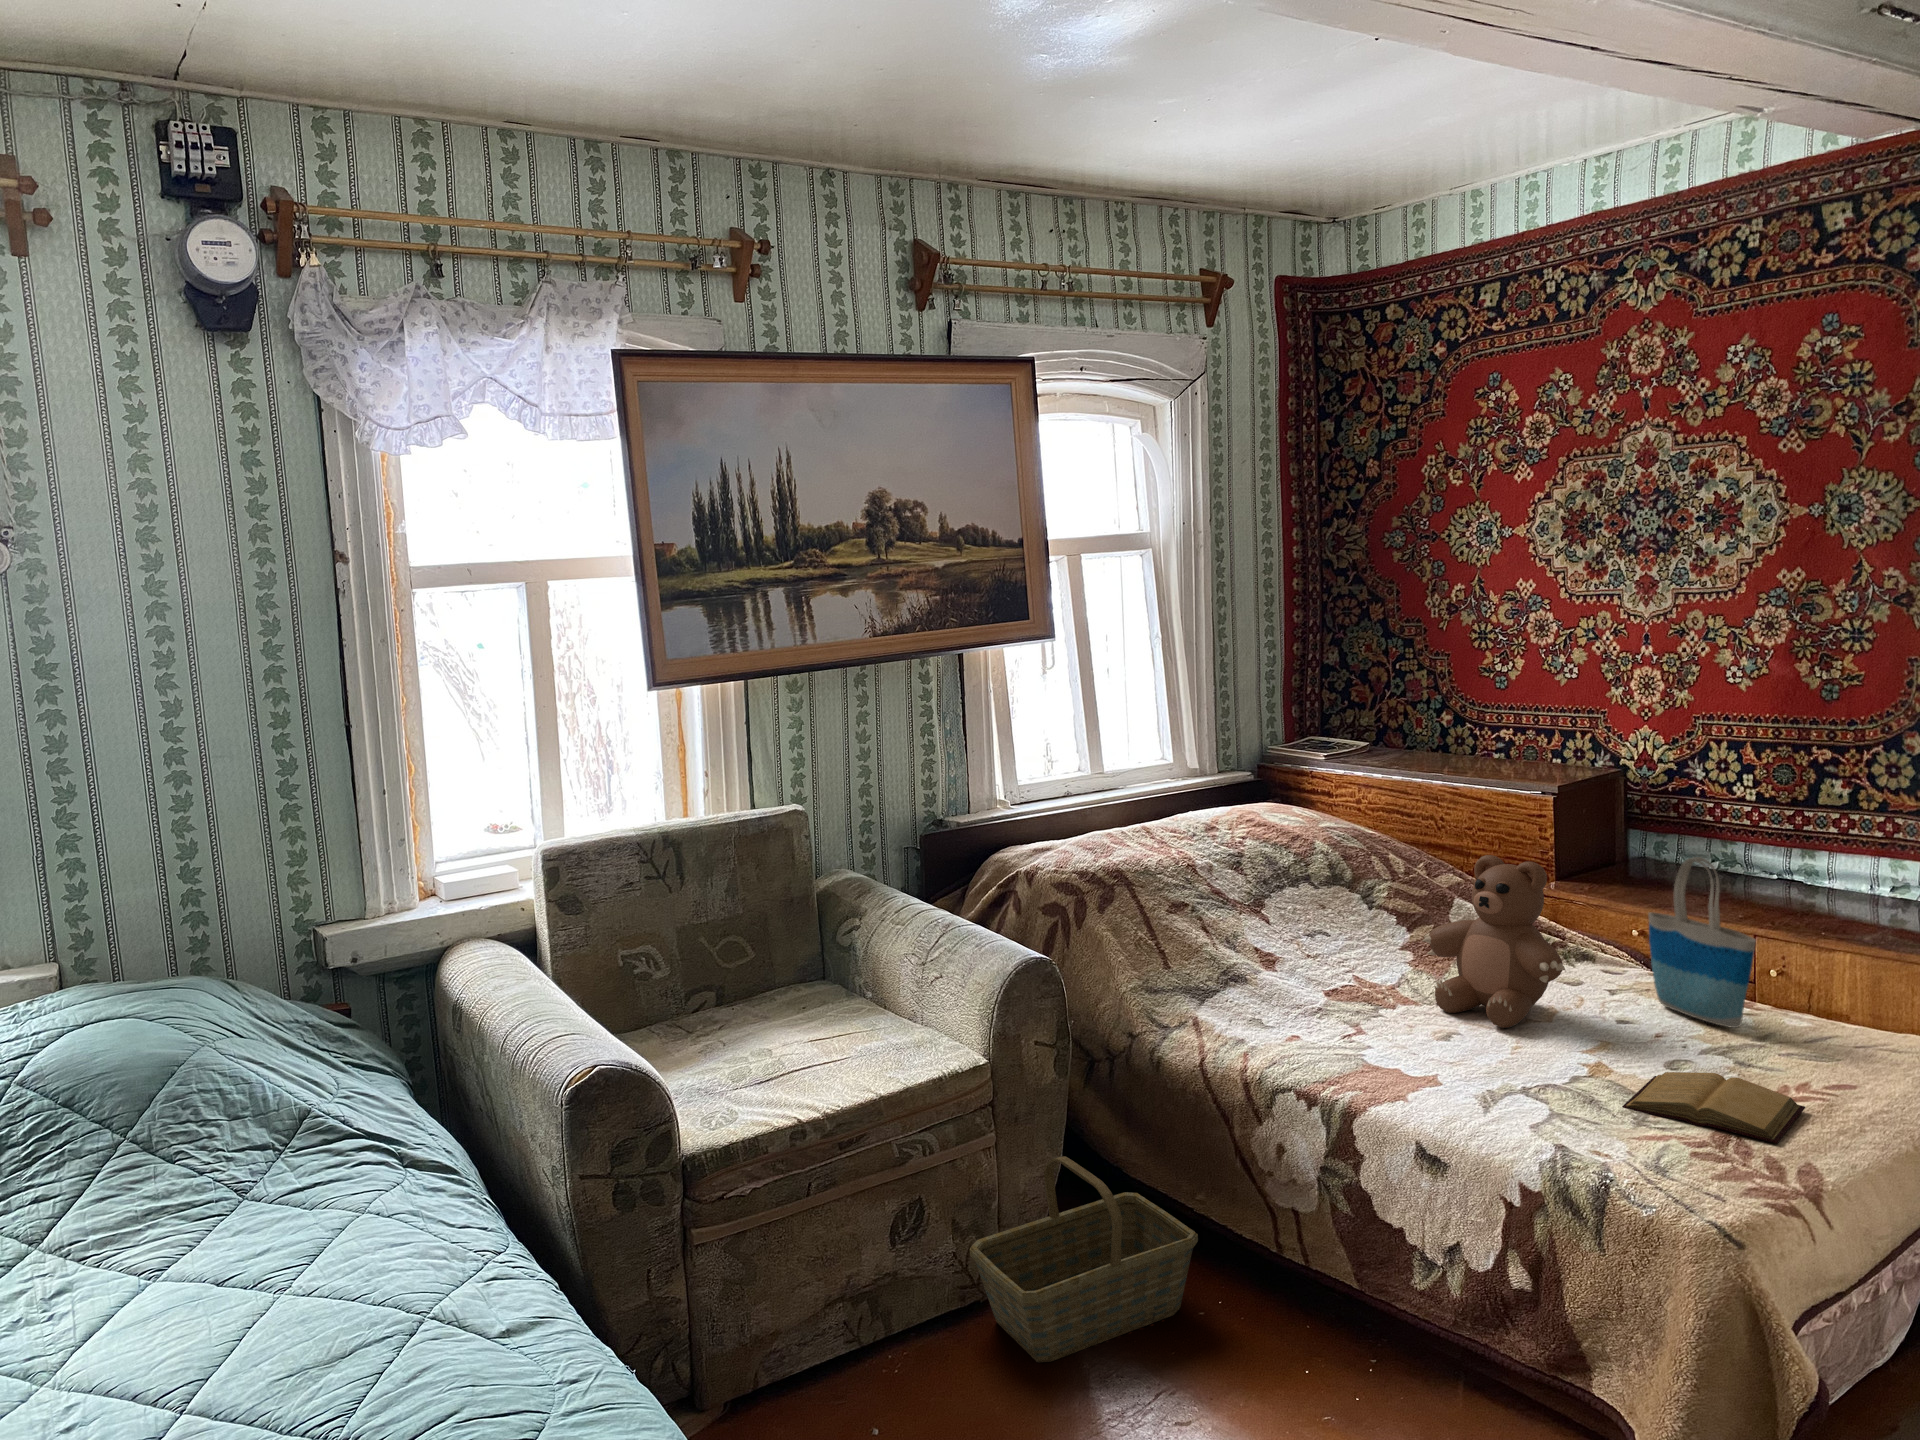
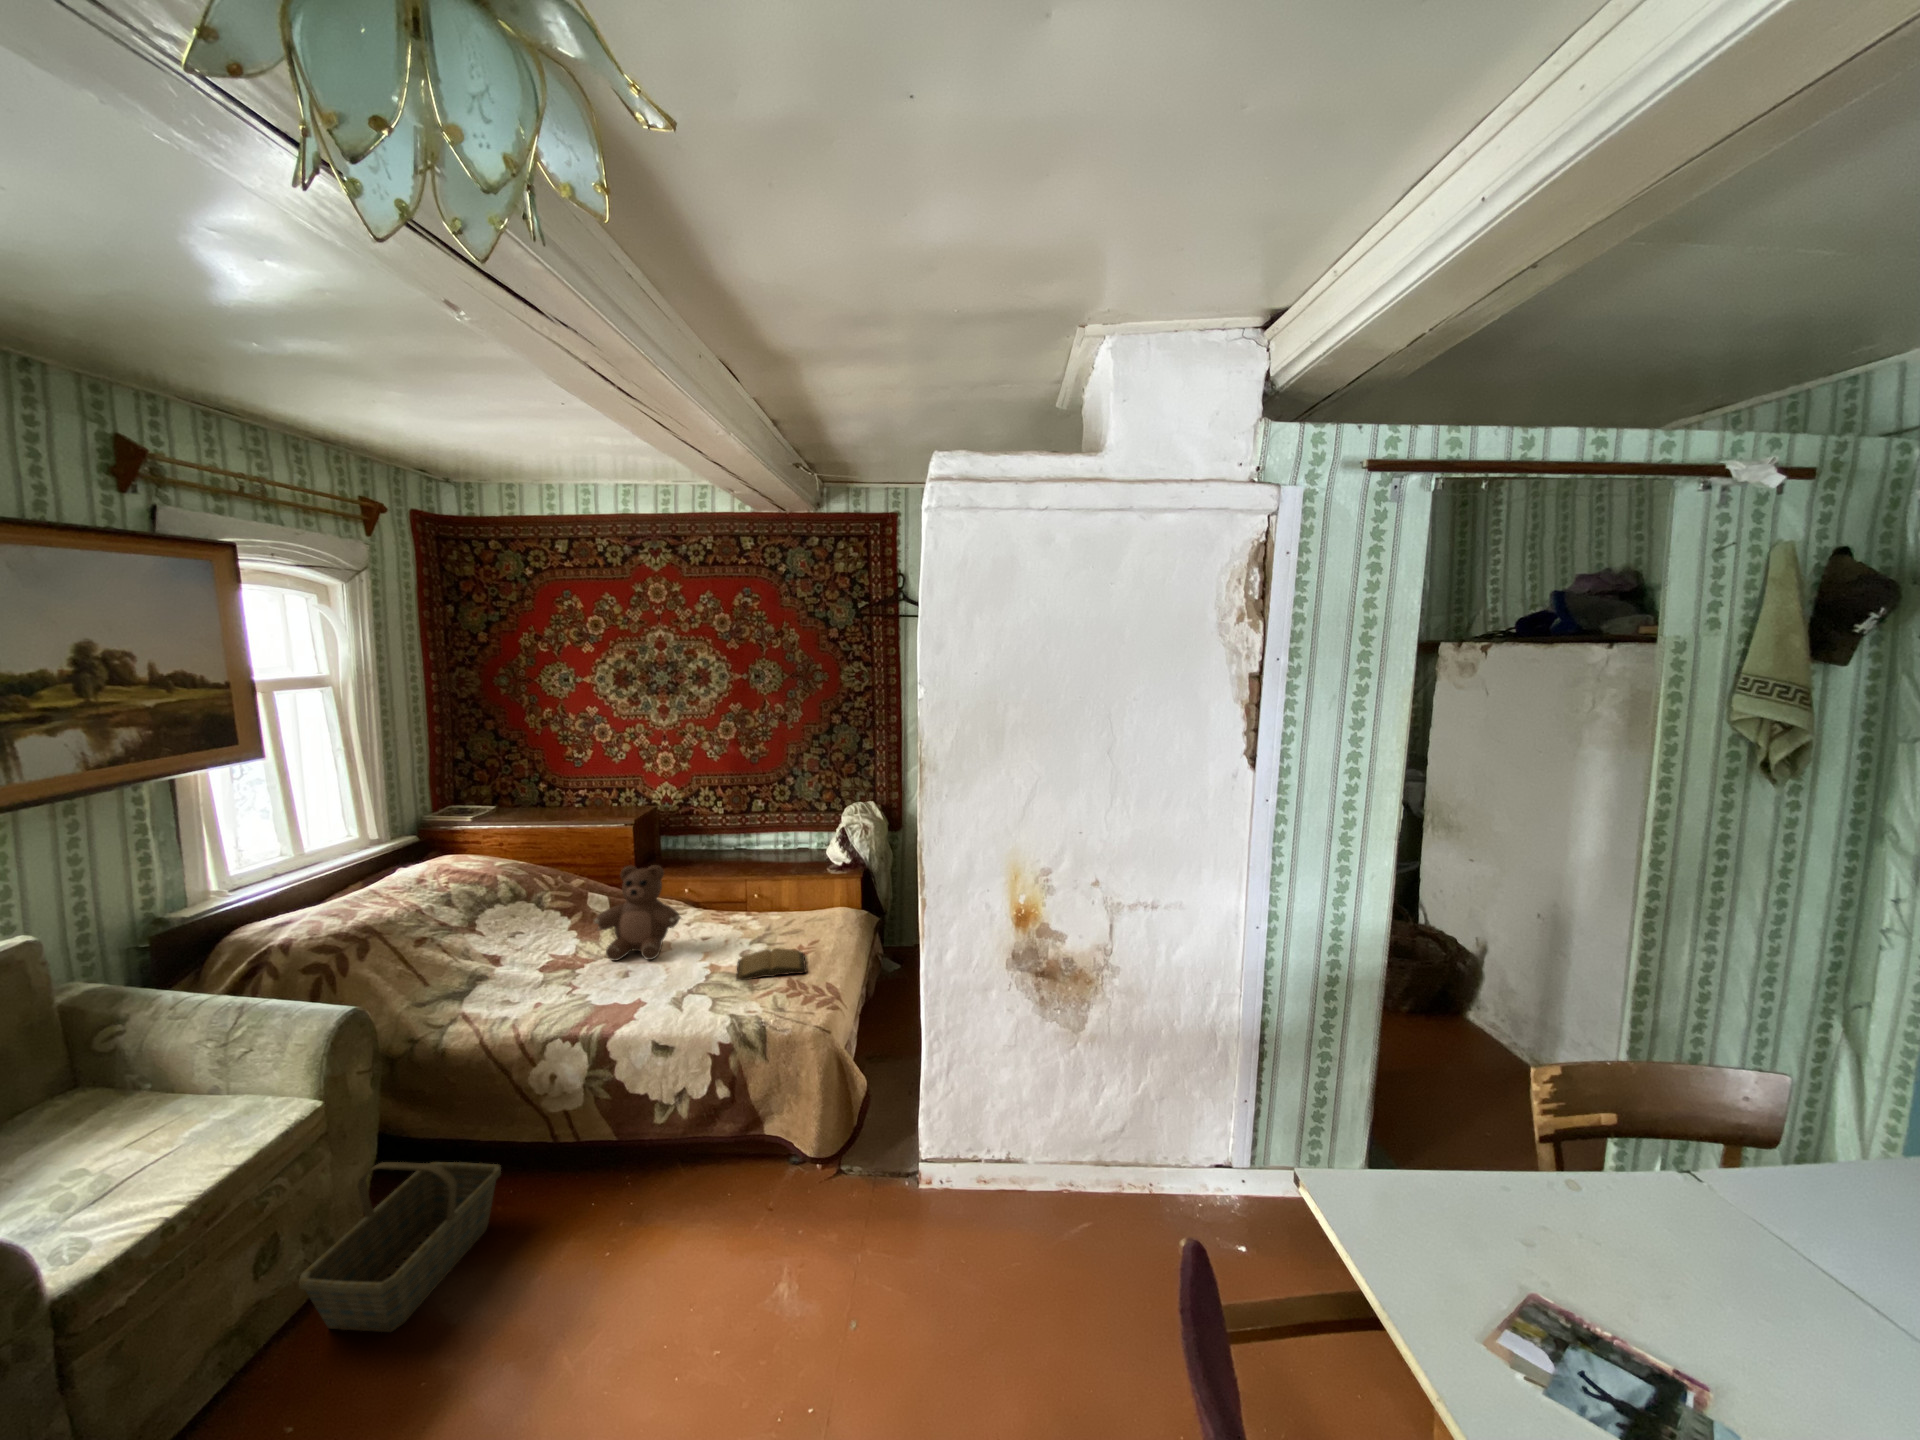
tote bag: present [1649,857,1756,1028] -> none [705,847,760,926]

